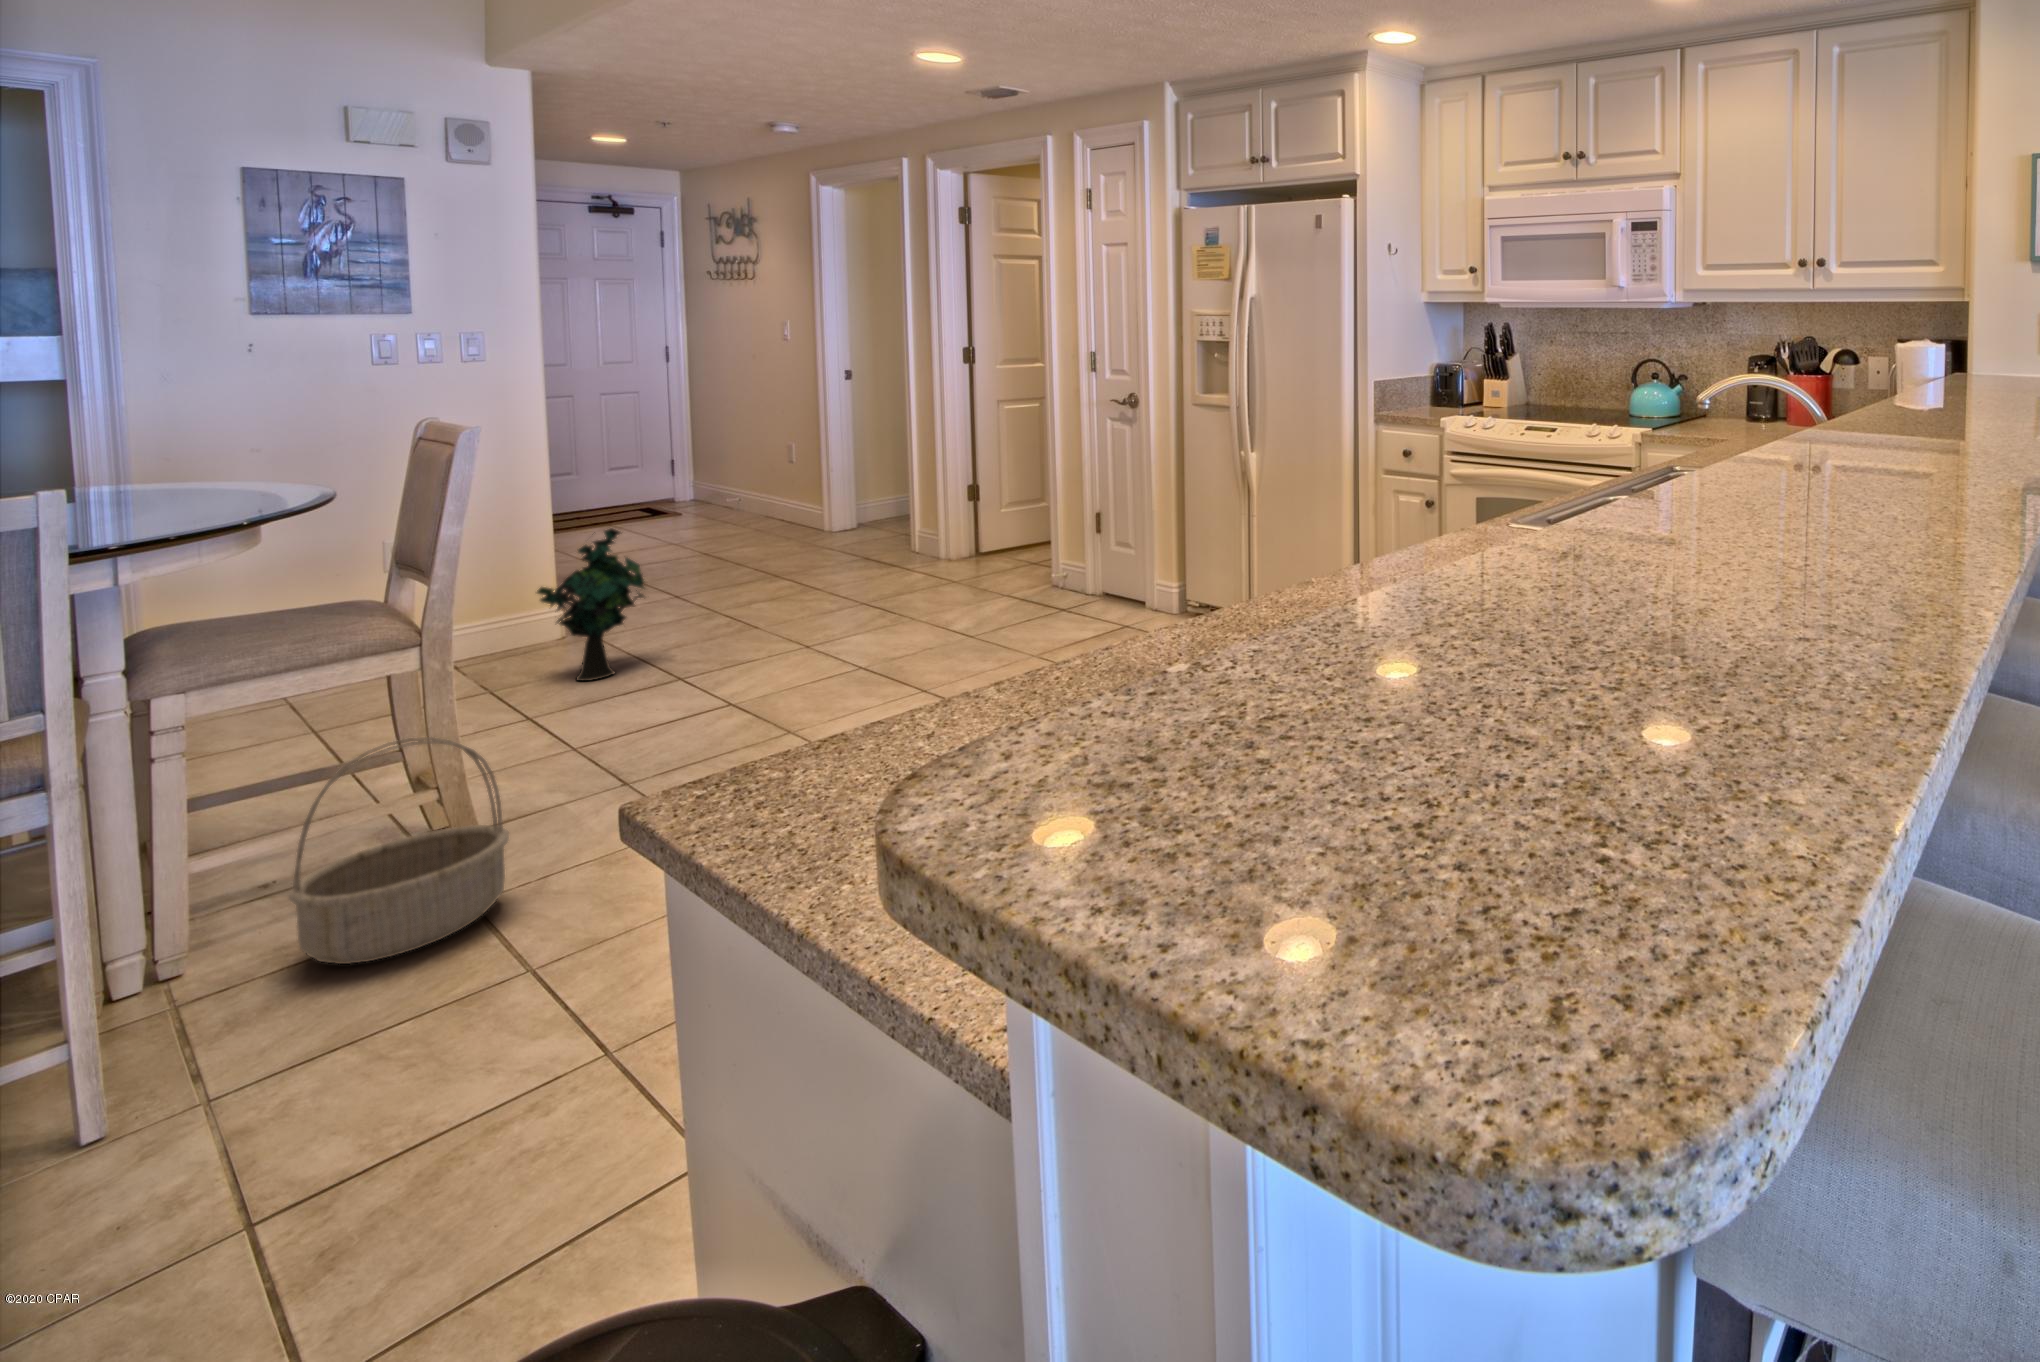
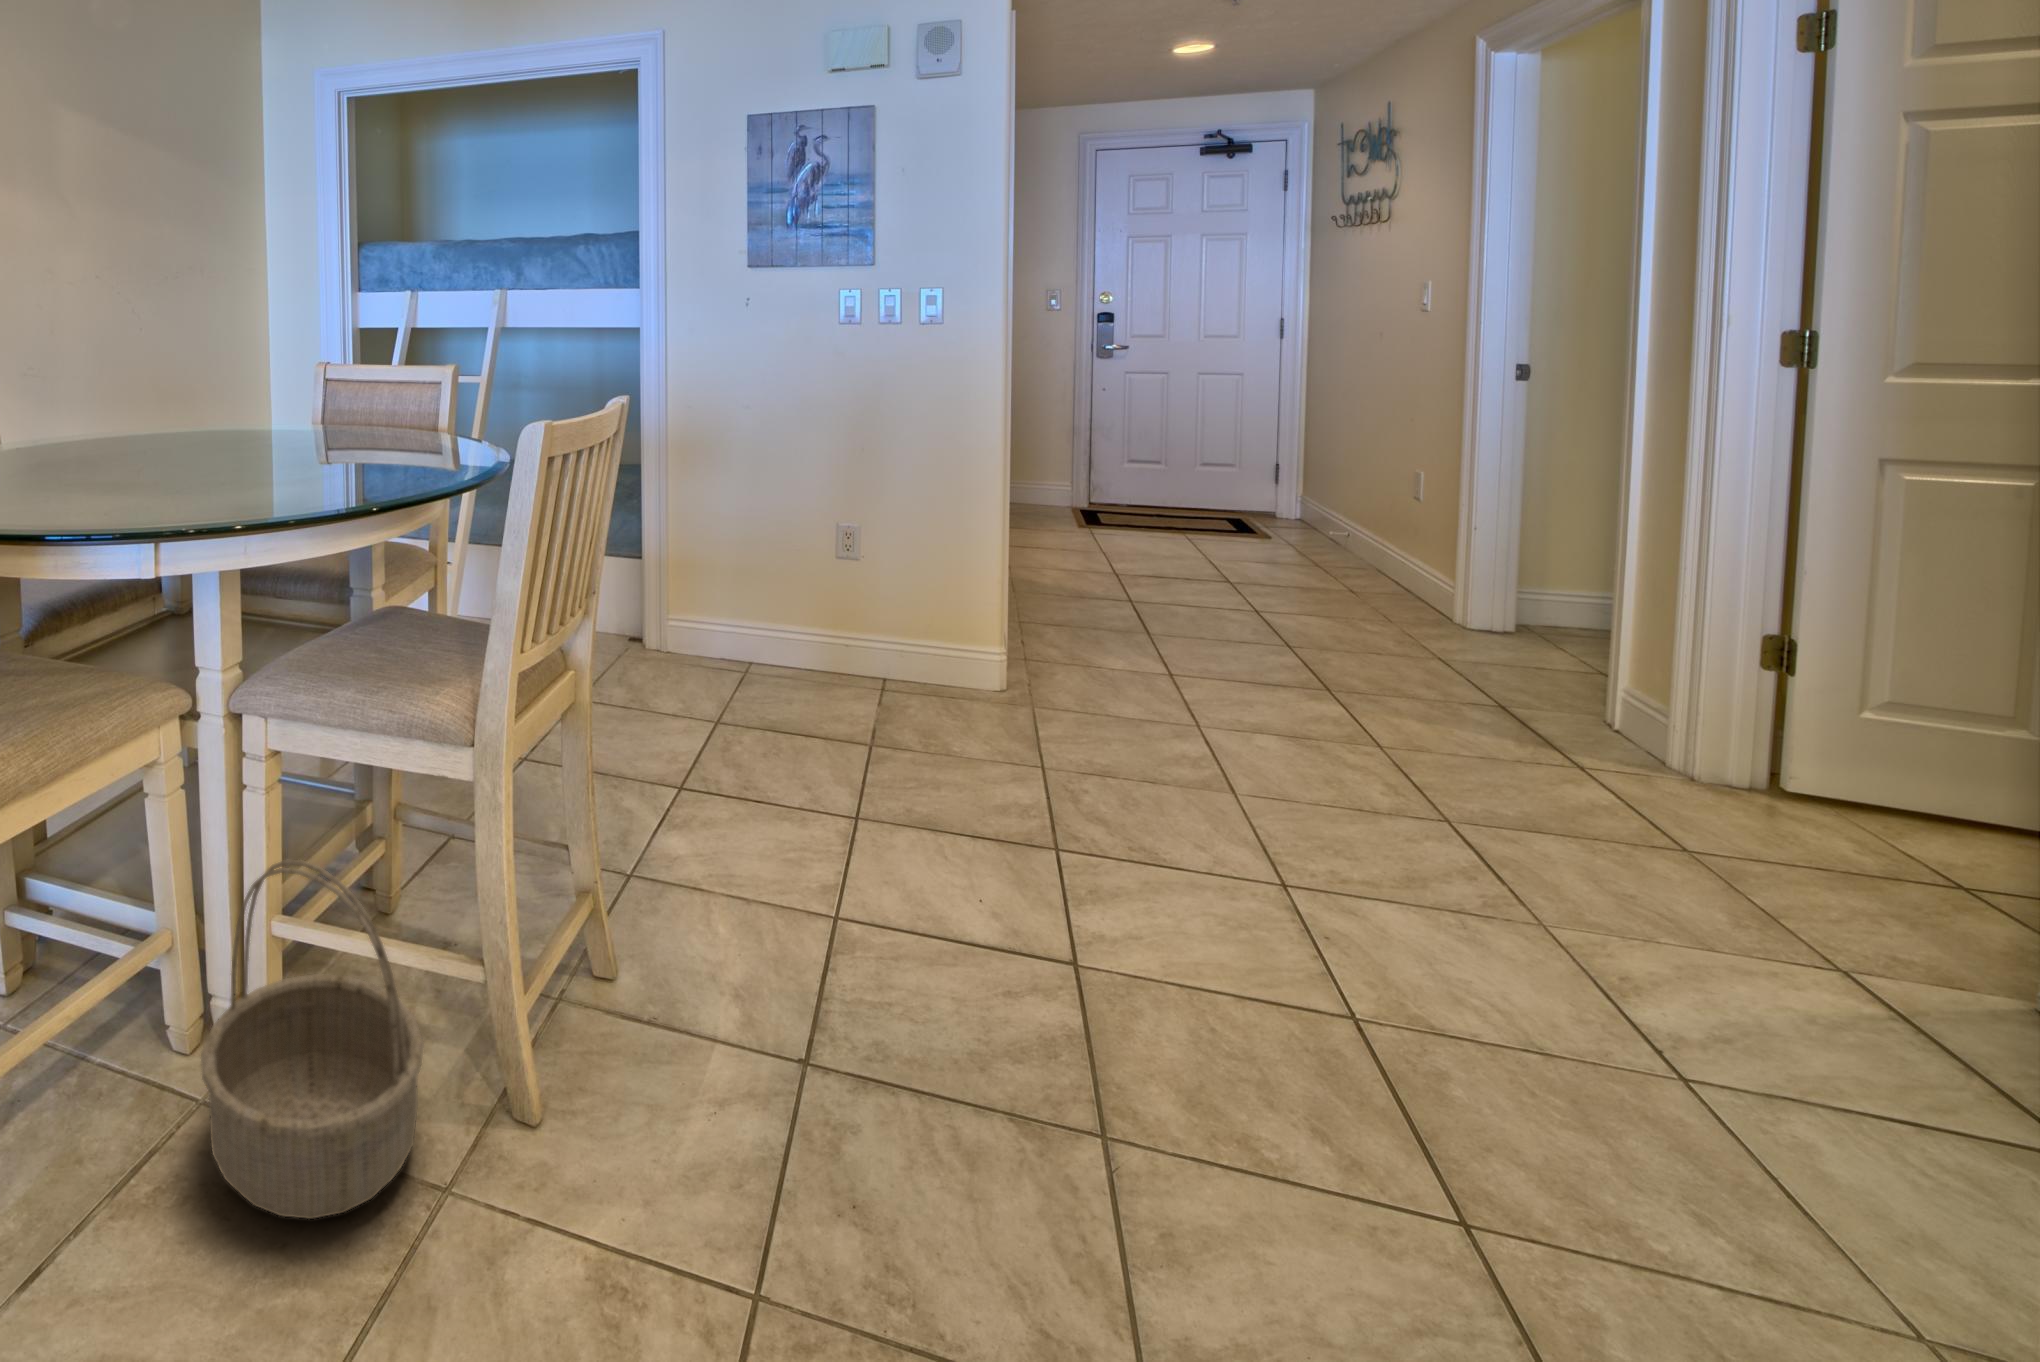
decorative plant: present [537,528,645,681] -> none [887,563,1022,775]

